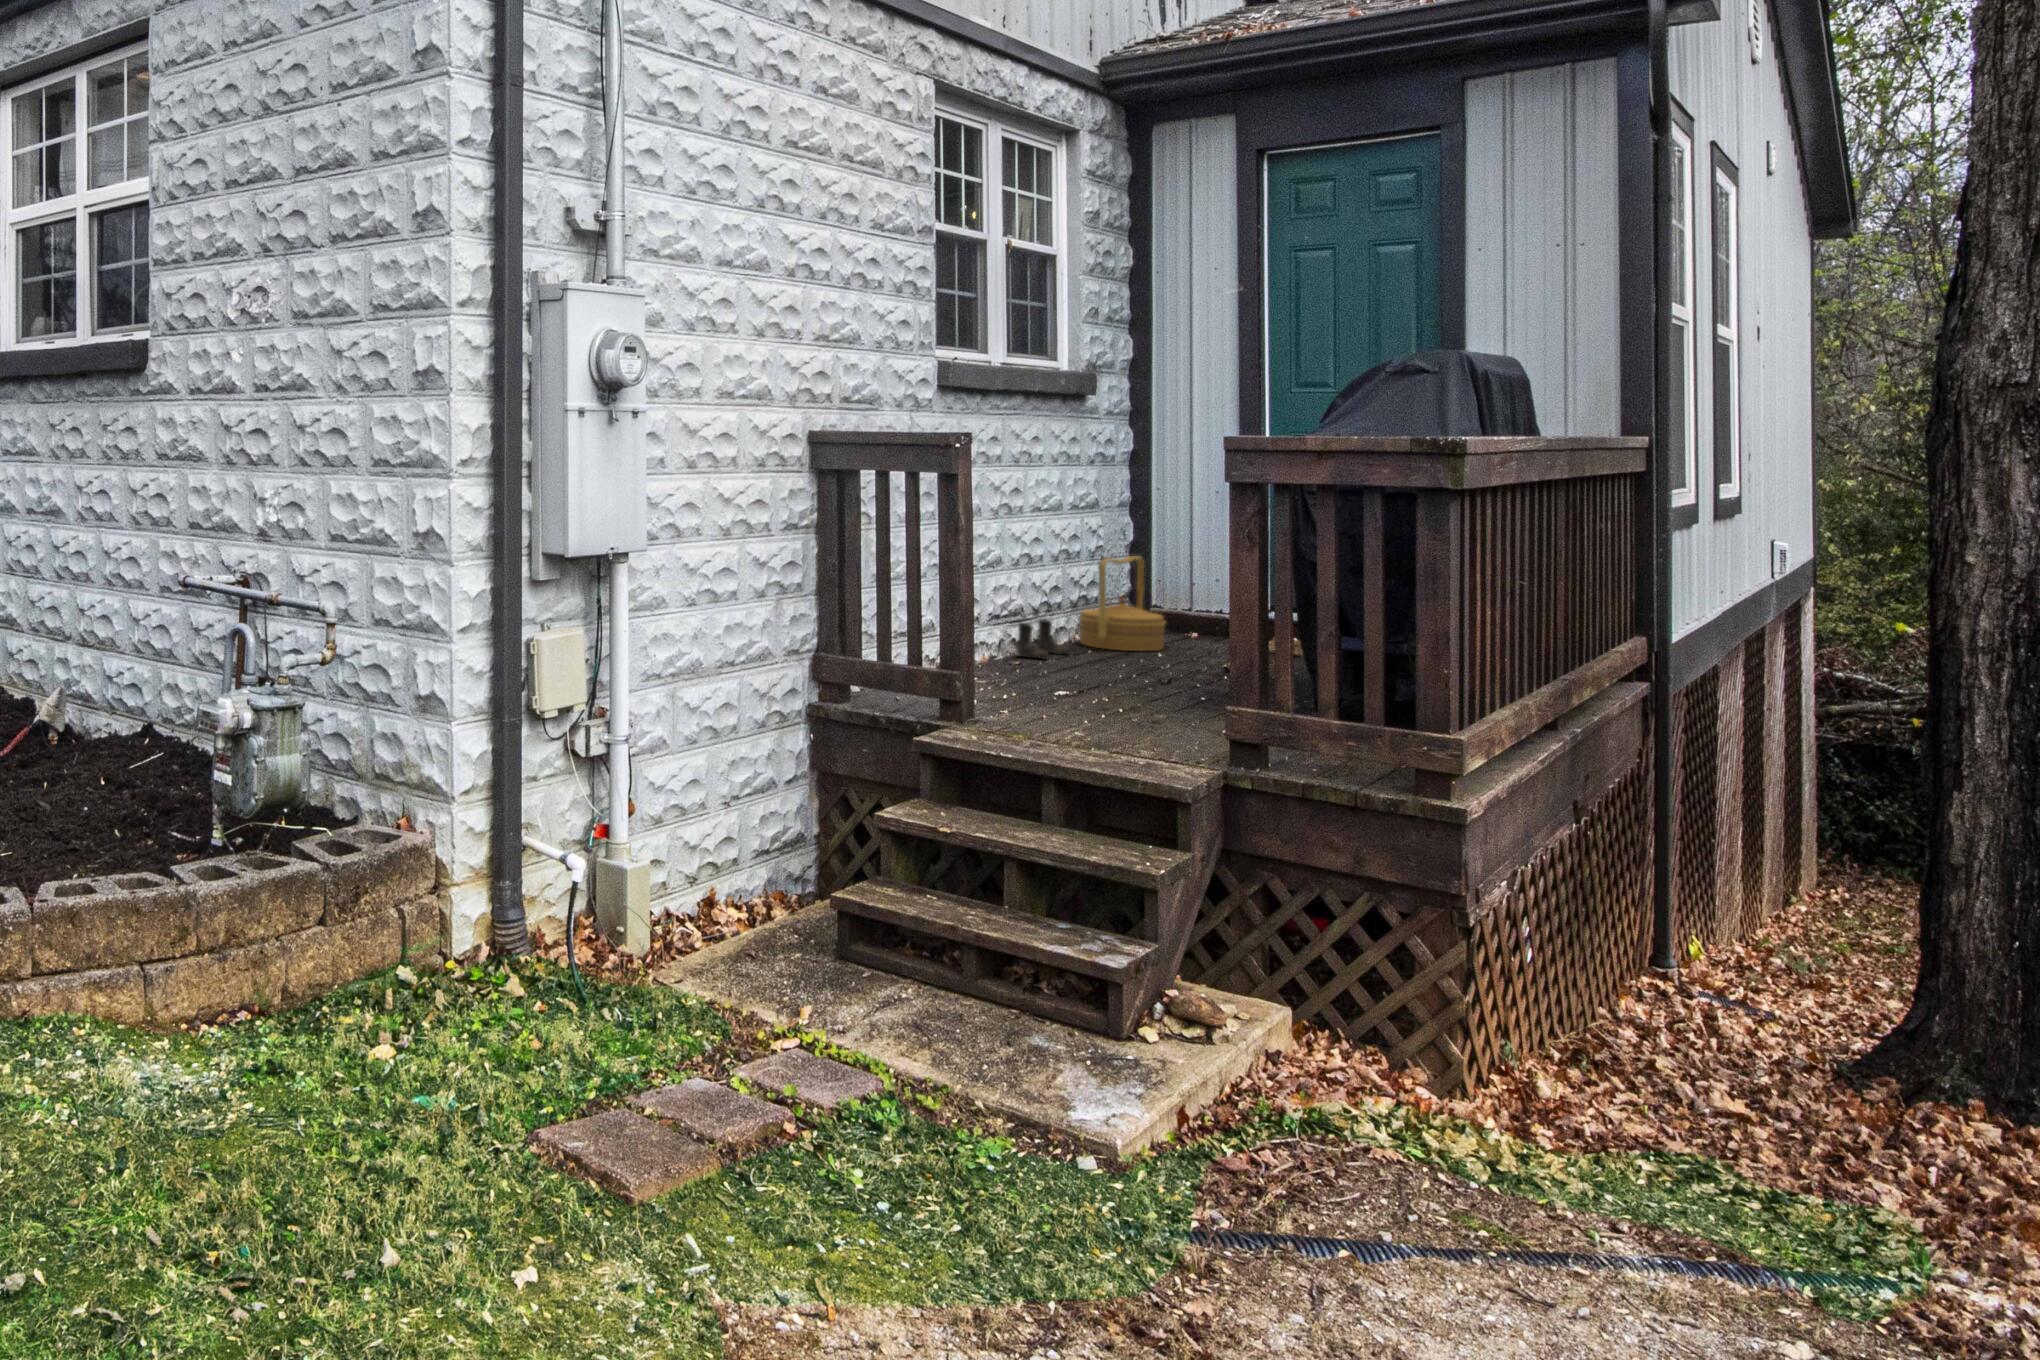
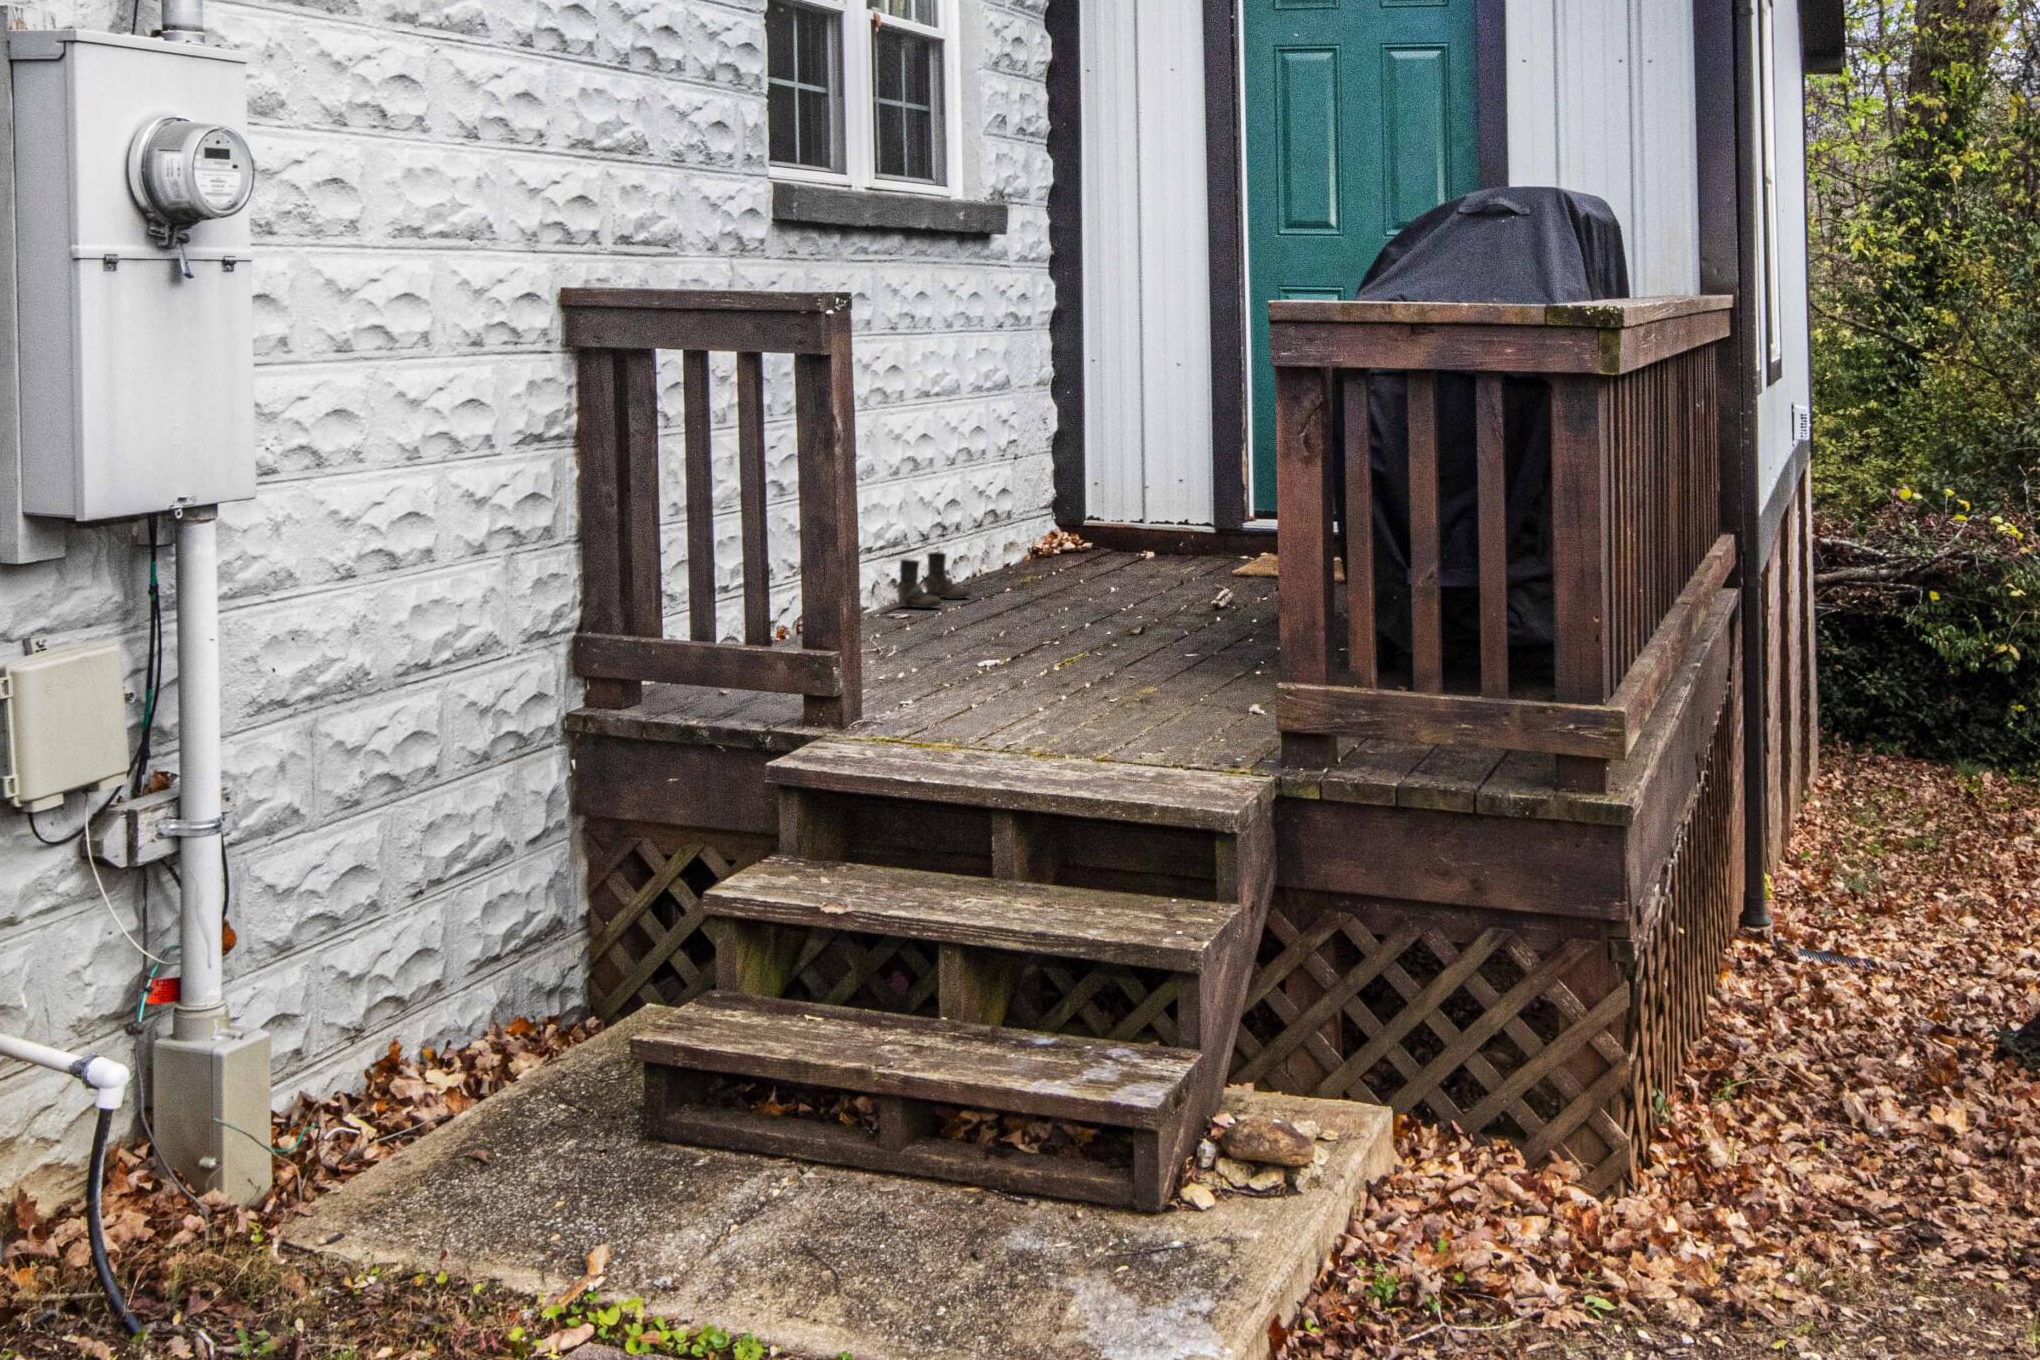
woven basket: present [1079,556,1165,651] -> none [982,457,1095,587]

